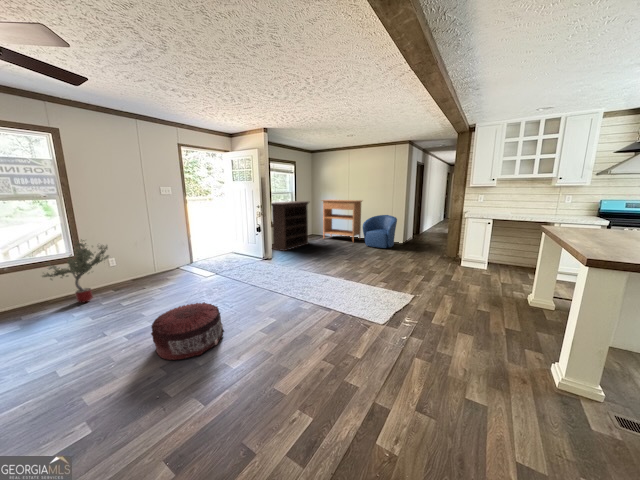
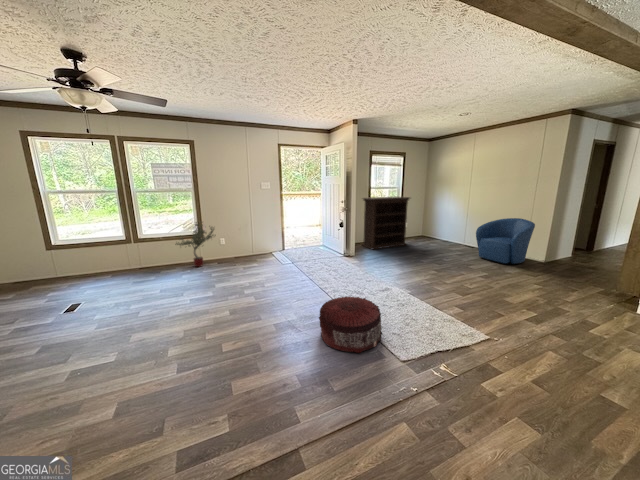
console table: present [322,200,362,242] -> none [429,196,487,250]
pouf: present [151,302,224,360] -> present [319,297,382,353]

